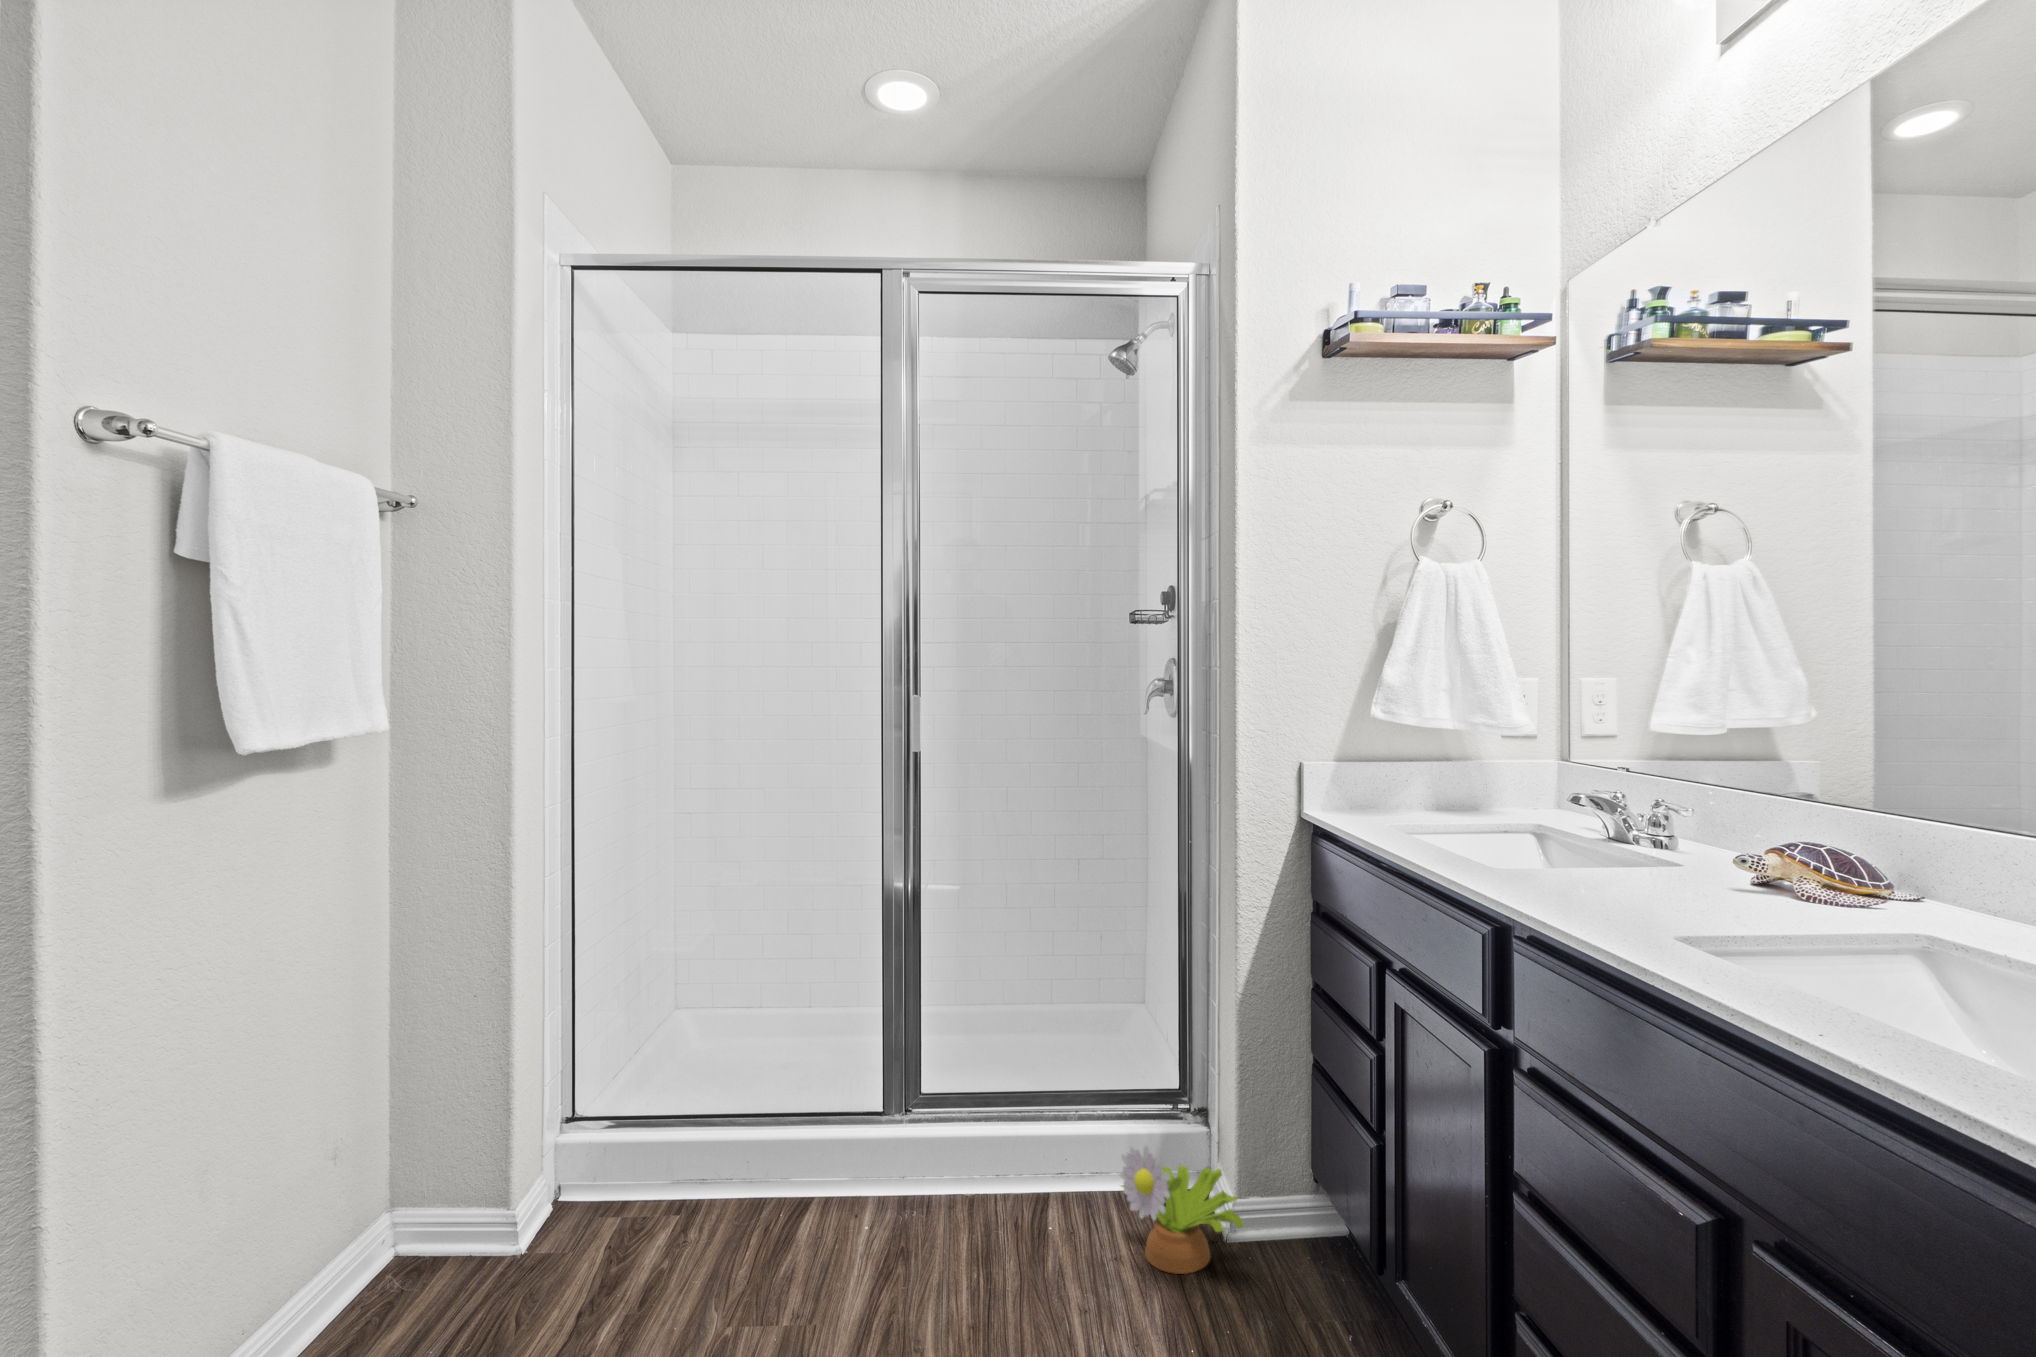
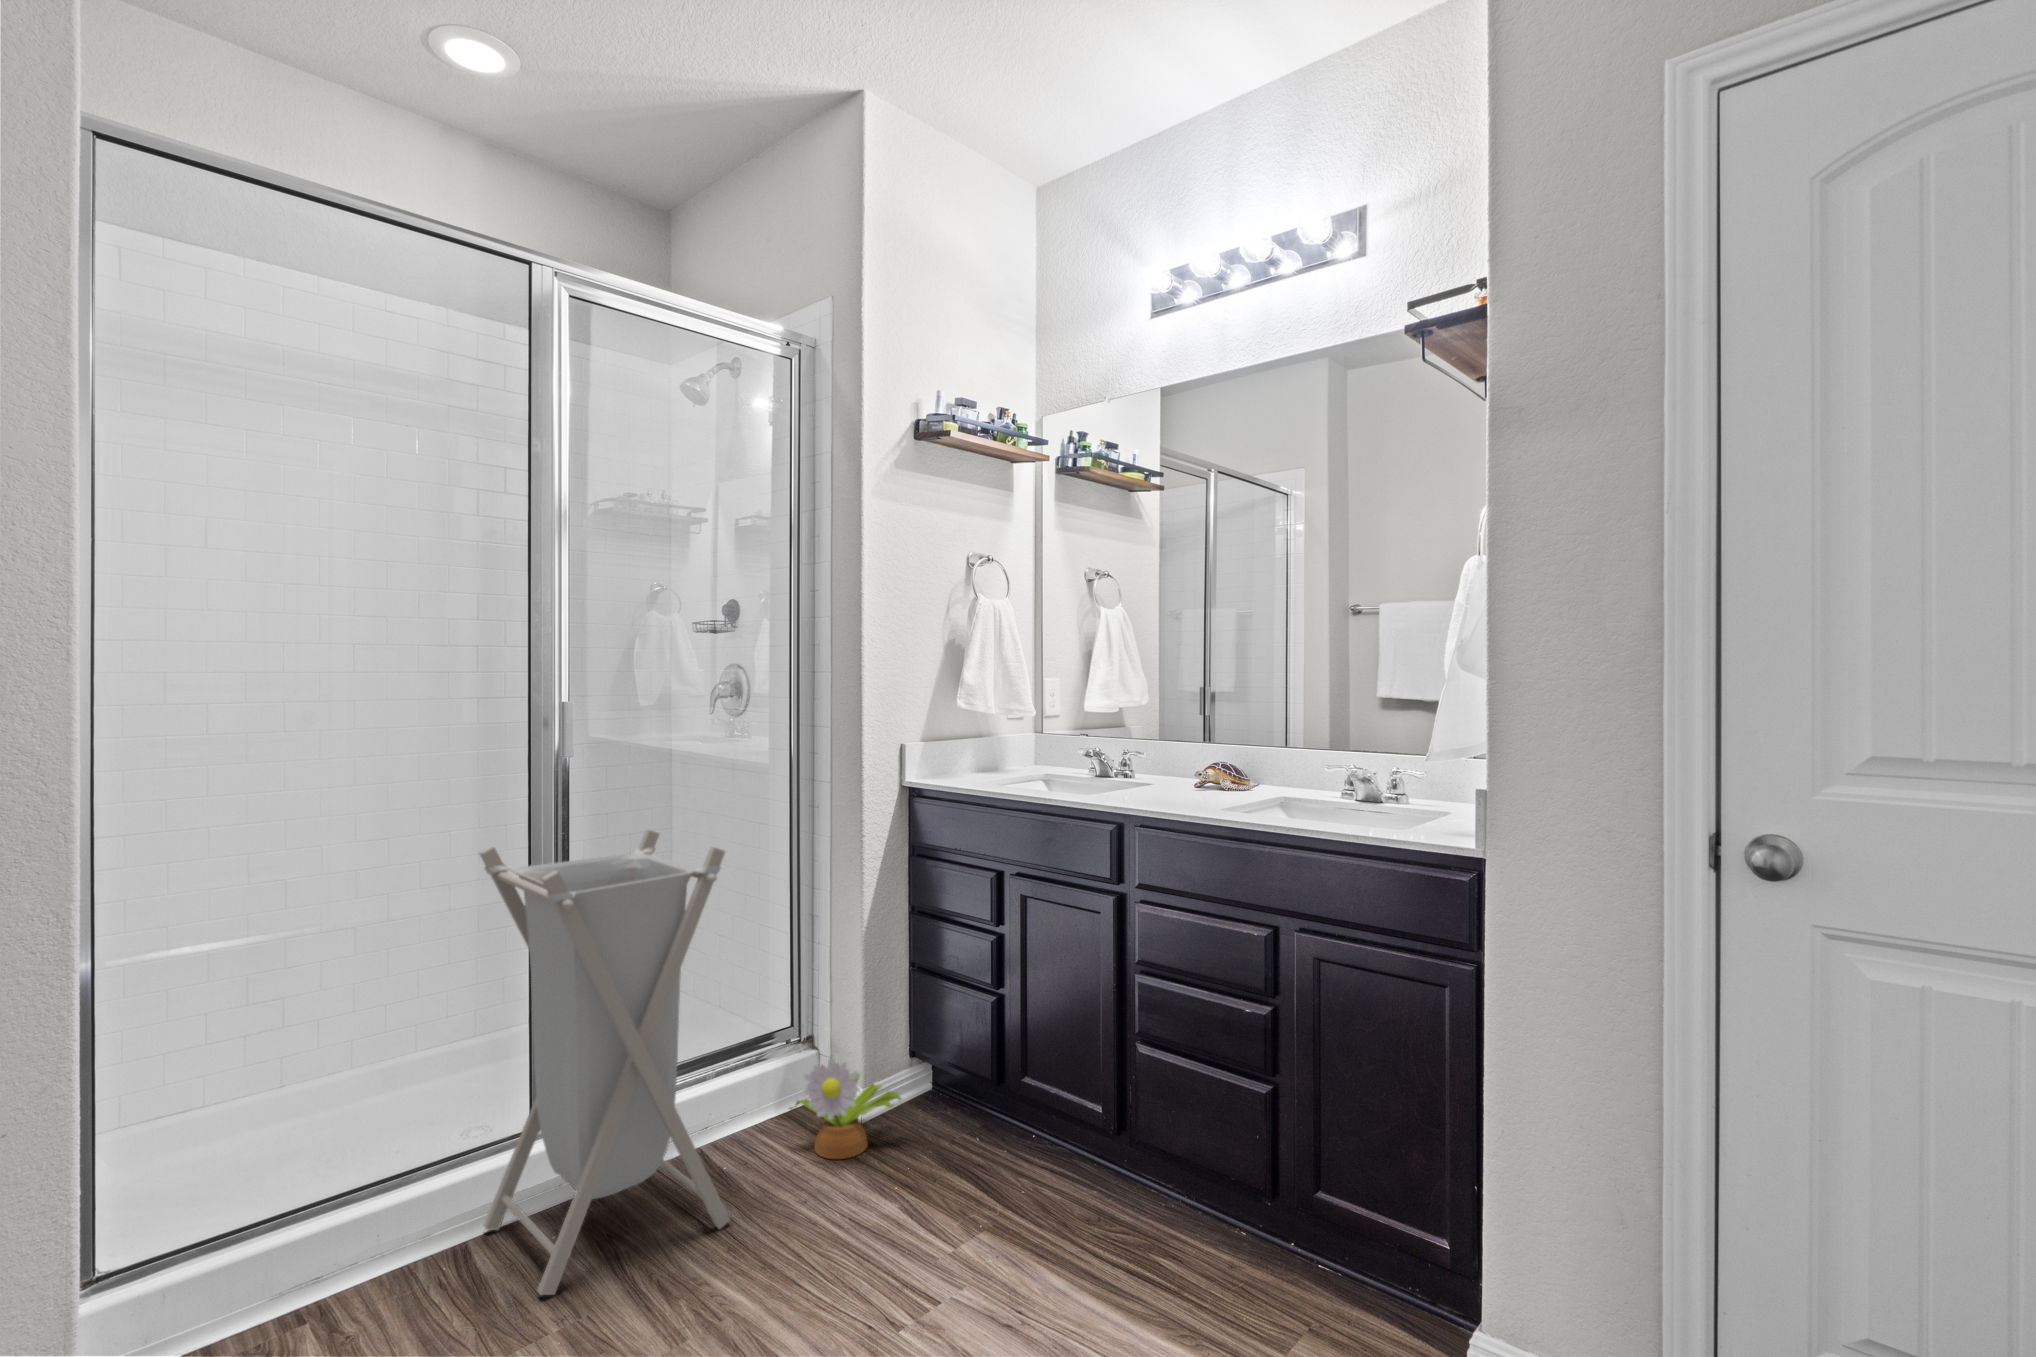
laundry hamper: none [784,842,1000,1295] -> present [479,829,730,1295]

